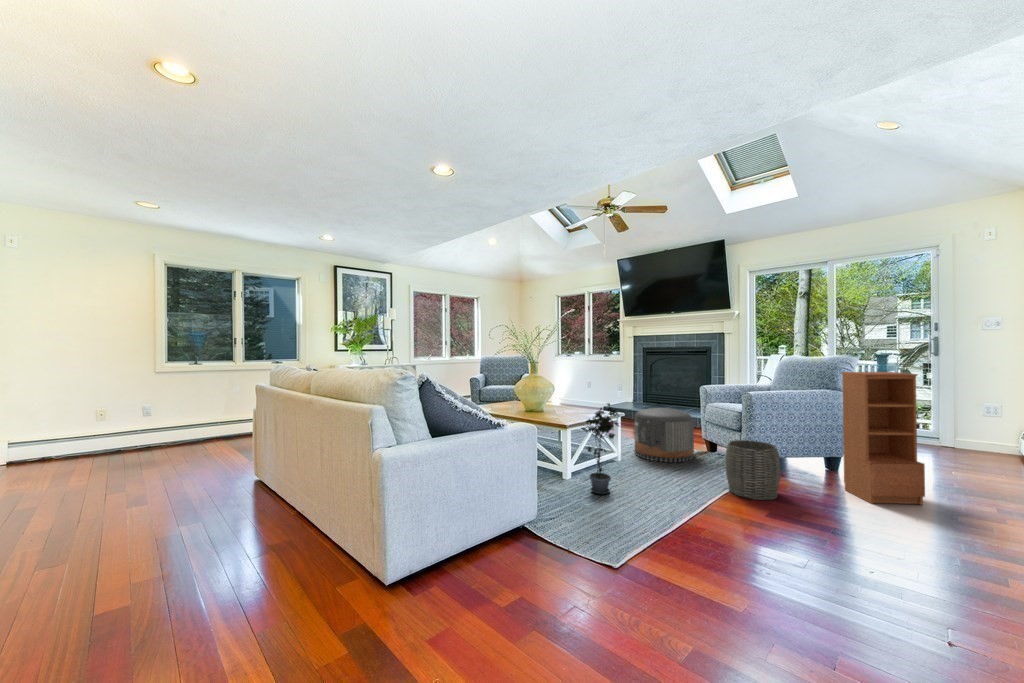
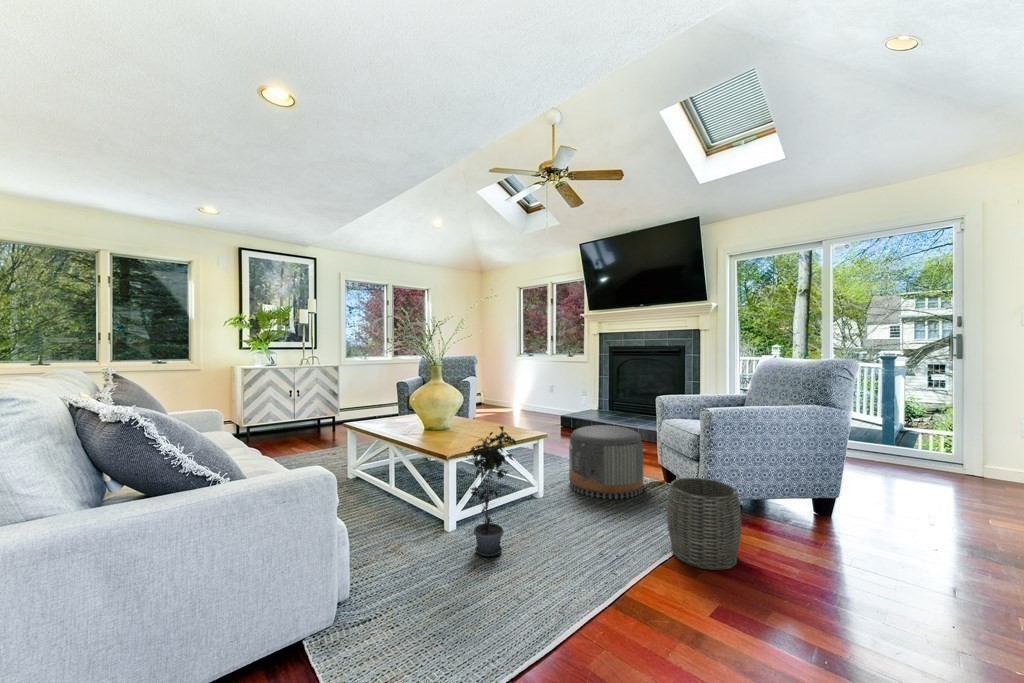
bookcase: present [842,372,925,505] -> none [832,384,950,582]

